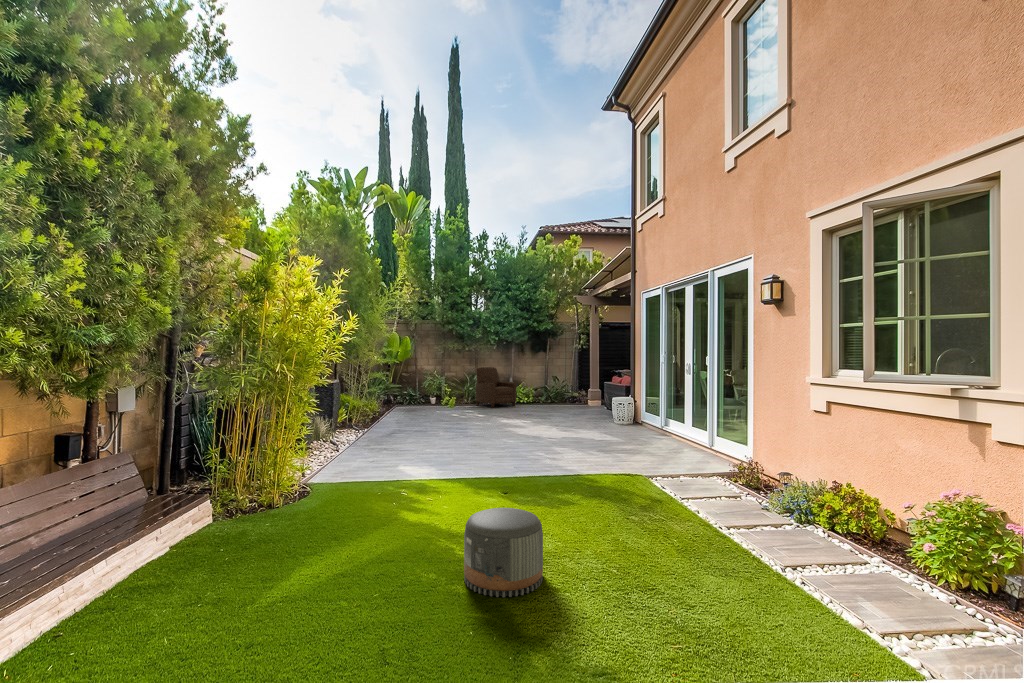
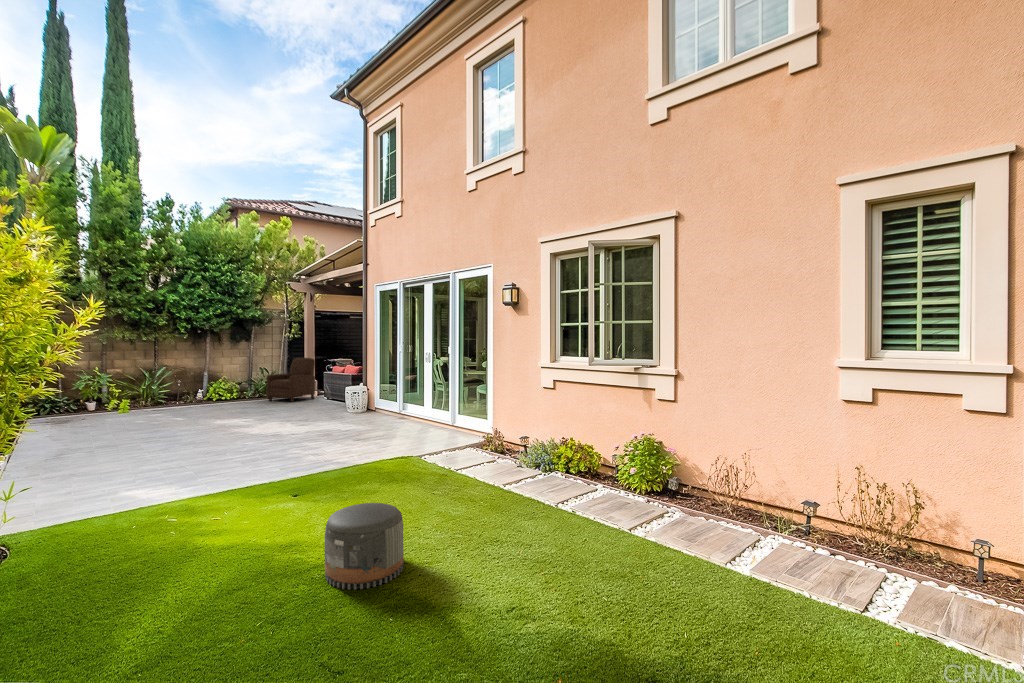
chair: present [476,367,516,408] -> present [266,358,315,402]

